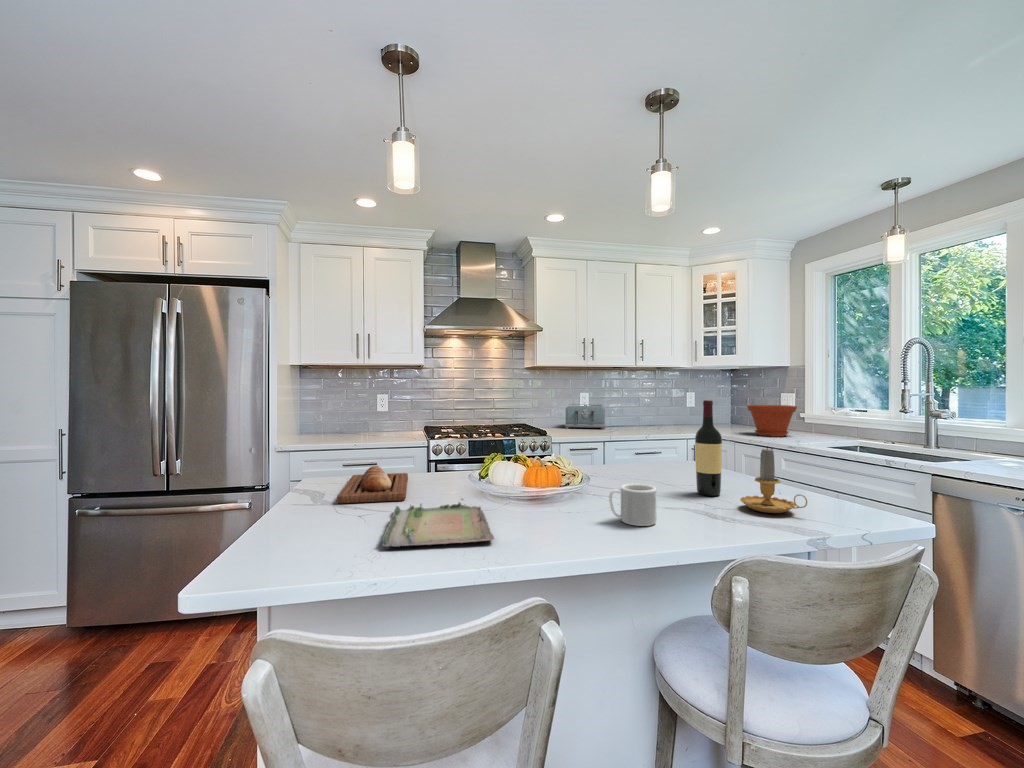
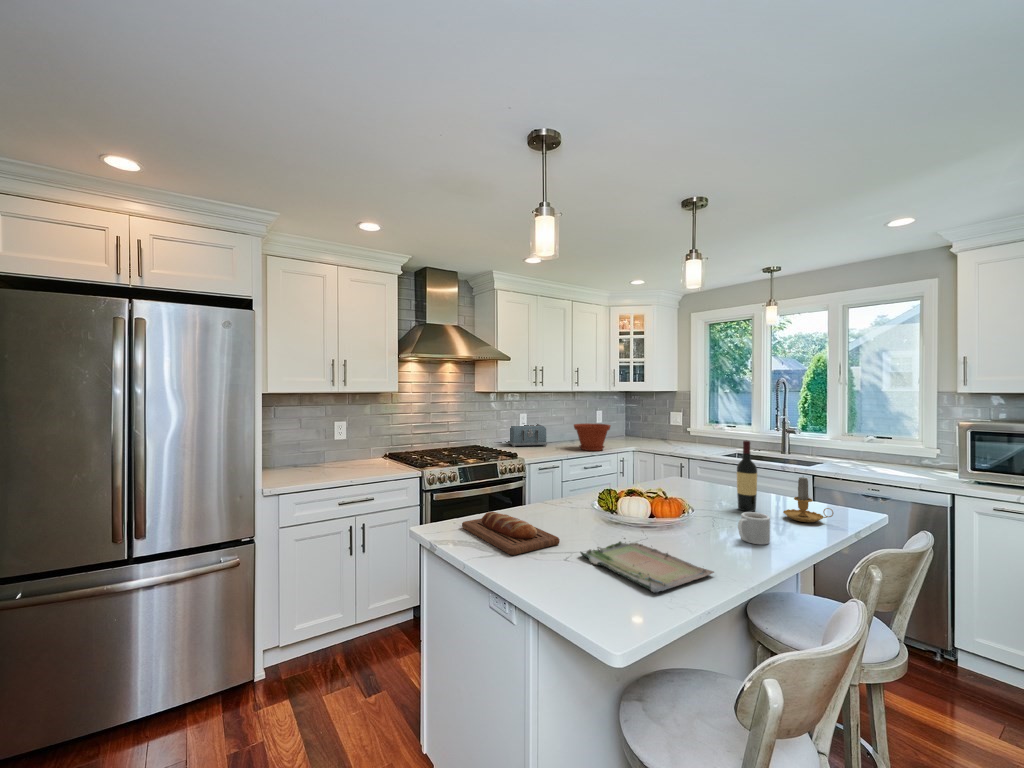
plant pot: present [747,405,797,437] -> present [574,423,610,451]

